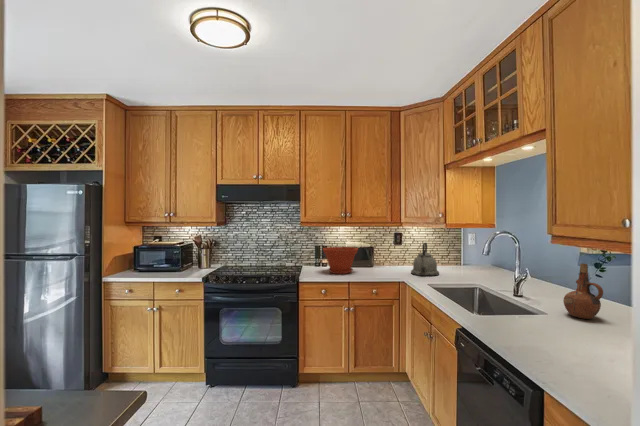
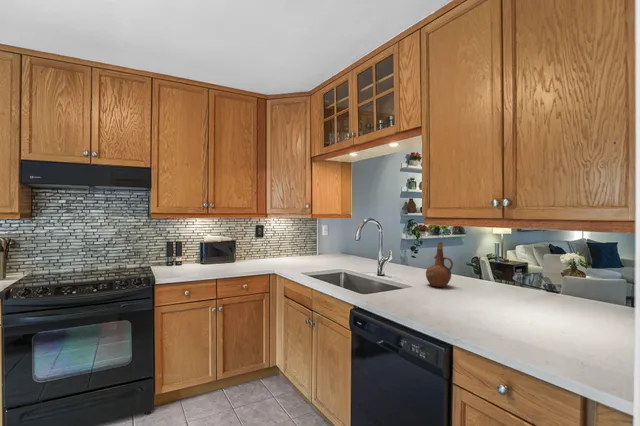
kettle: present [411,243,439,276] -> none [279,233,306,266]
plant pot: present [323,247,358,274] -> none [182,241,225,271]

